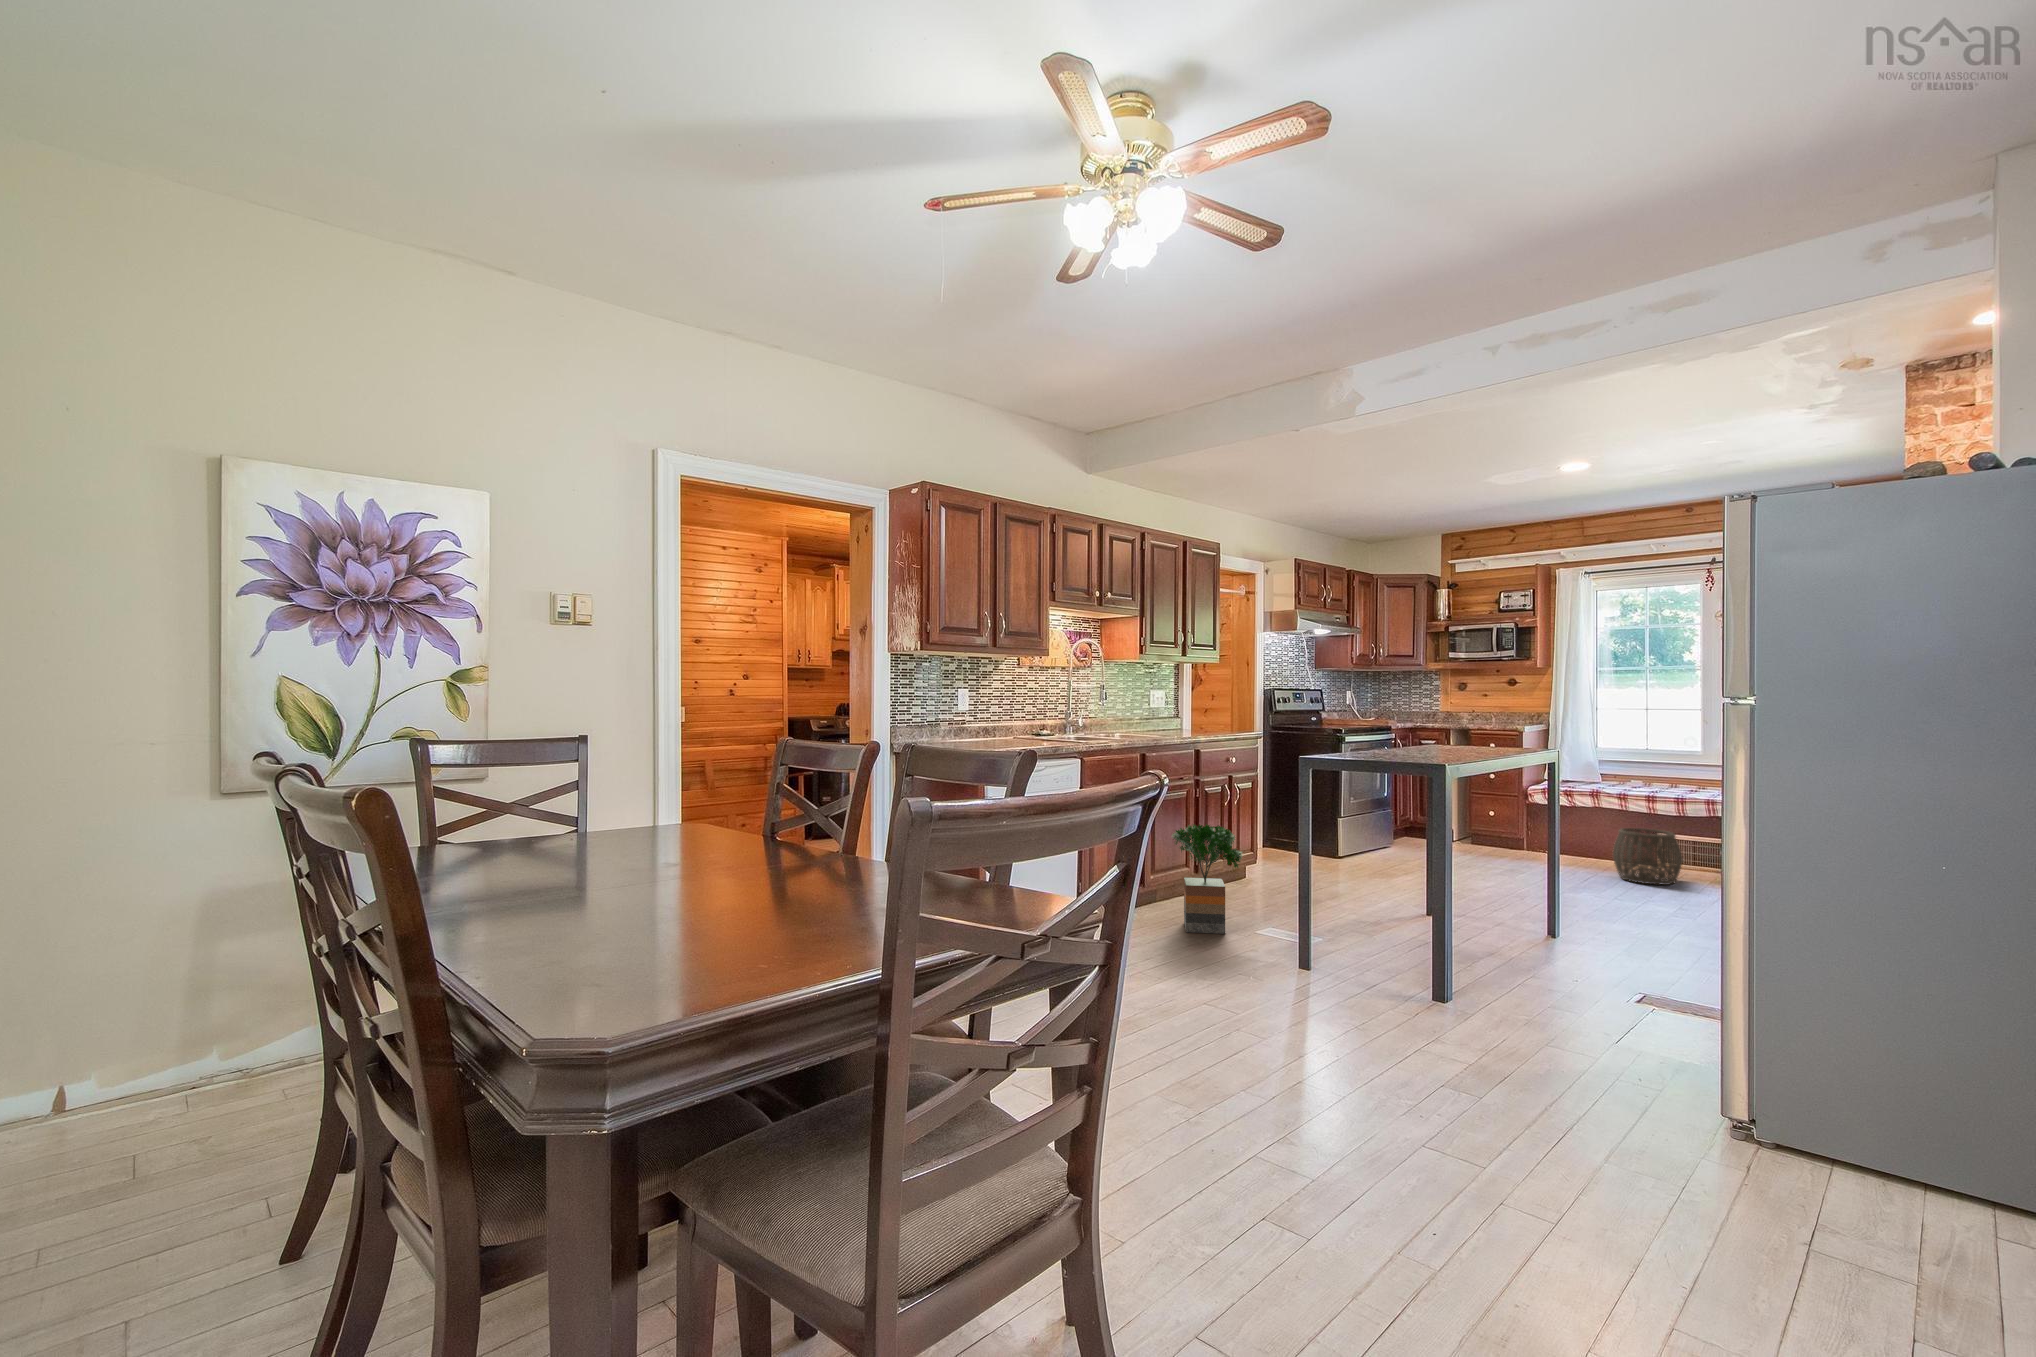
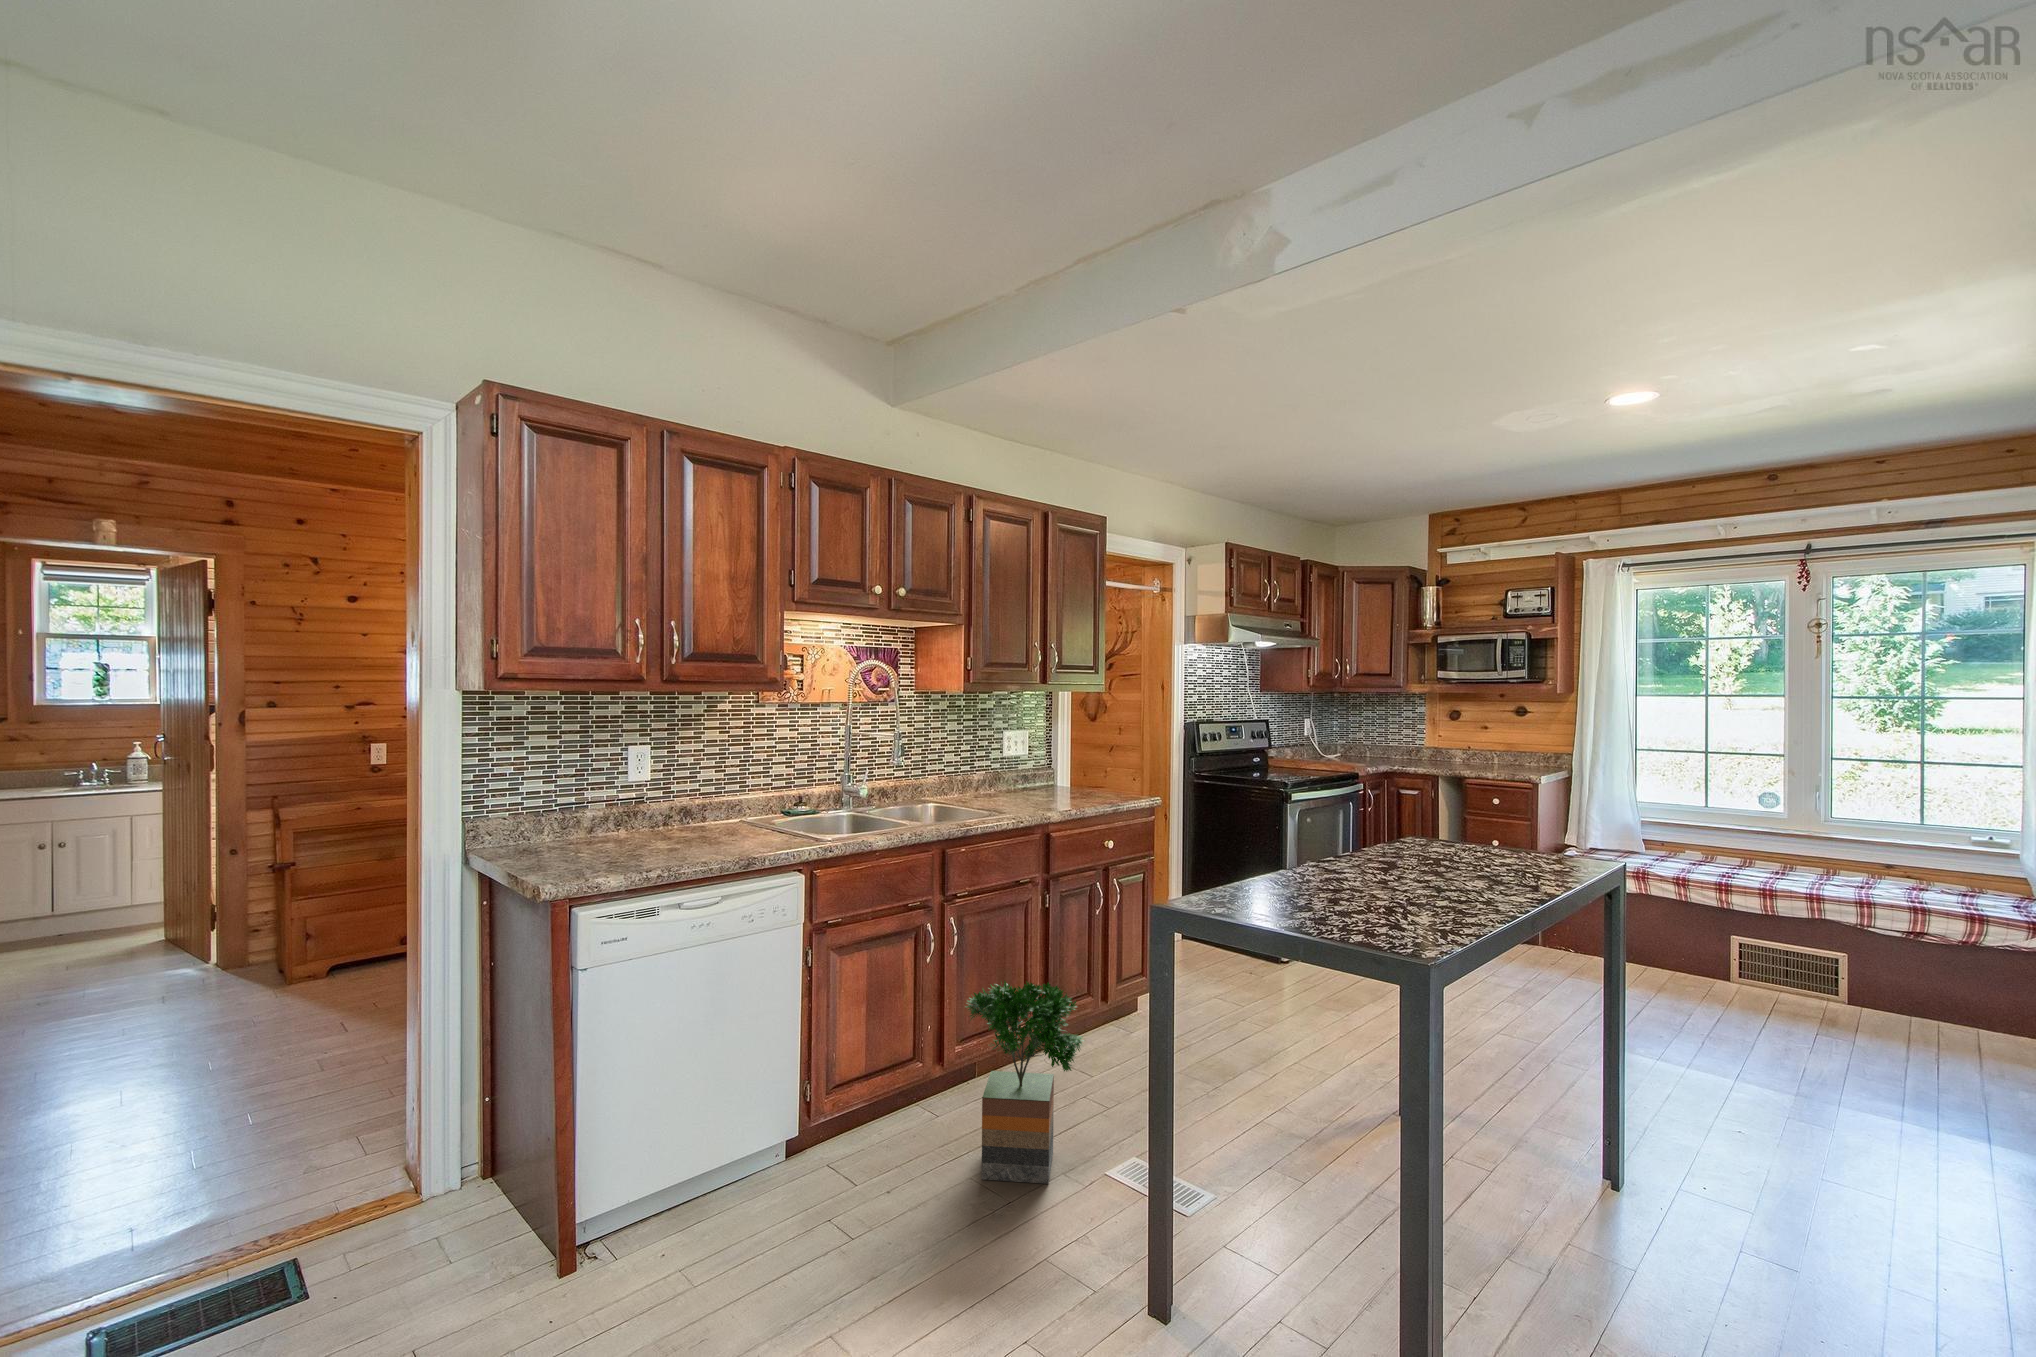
woven basket: present [1613,828,1682,885] -> none [1674,938,1782,1032]

